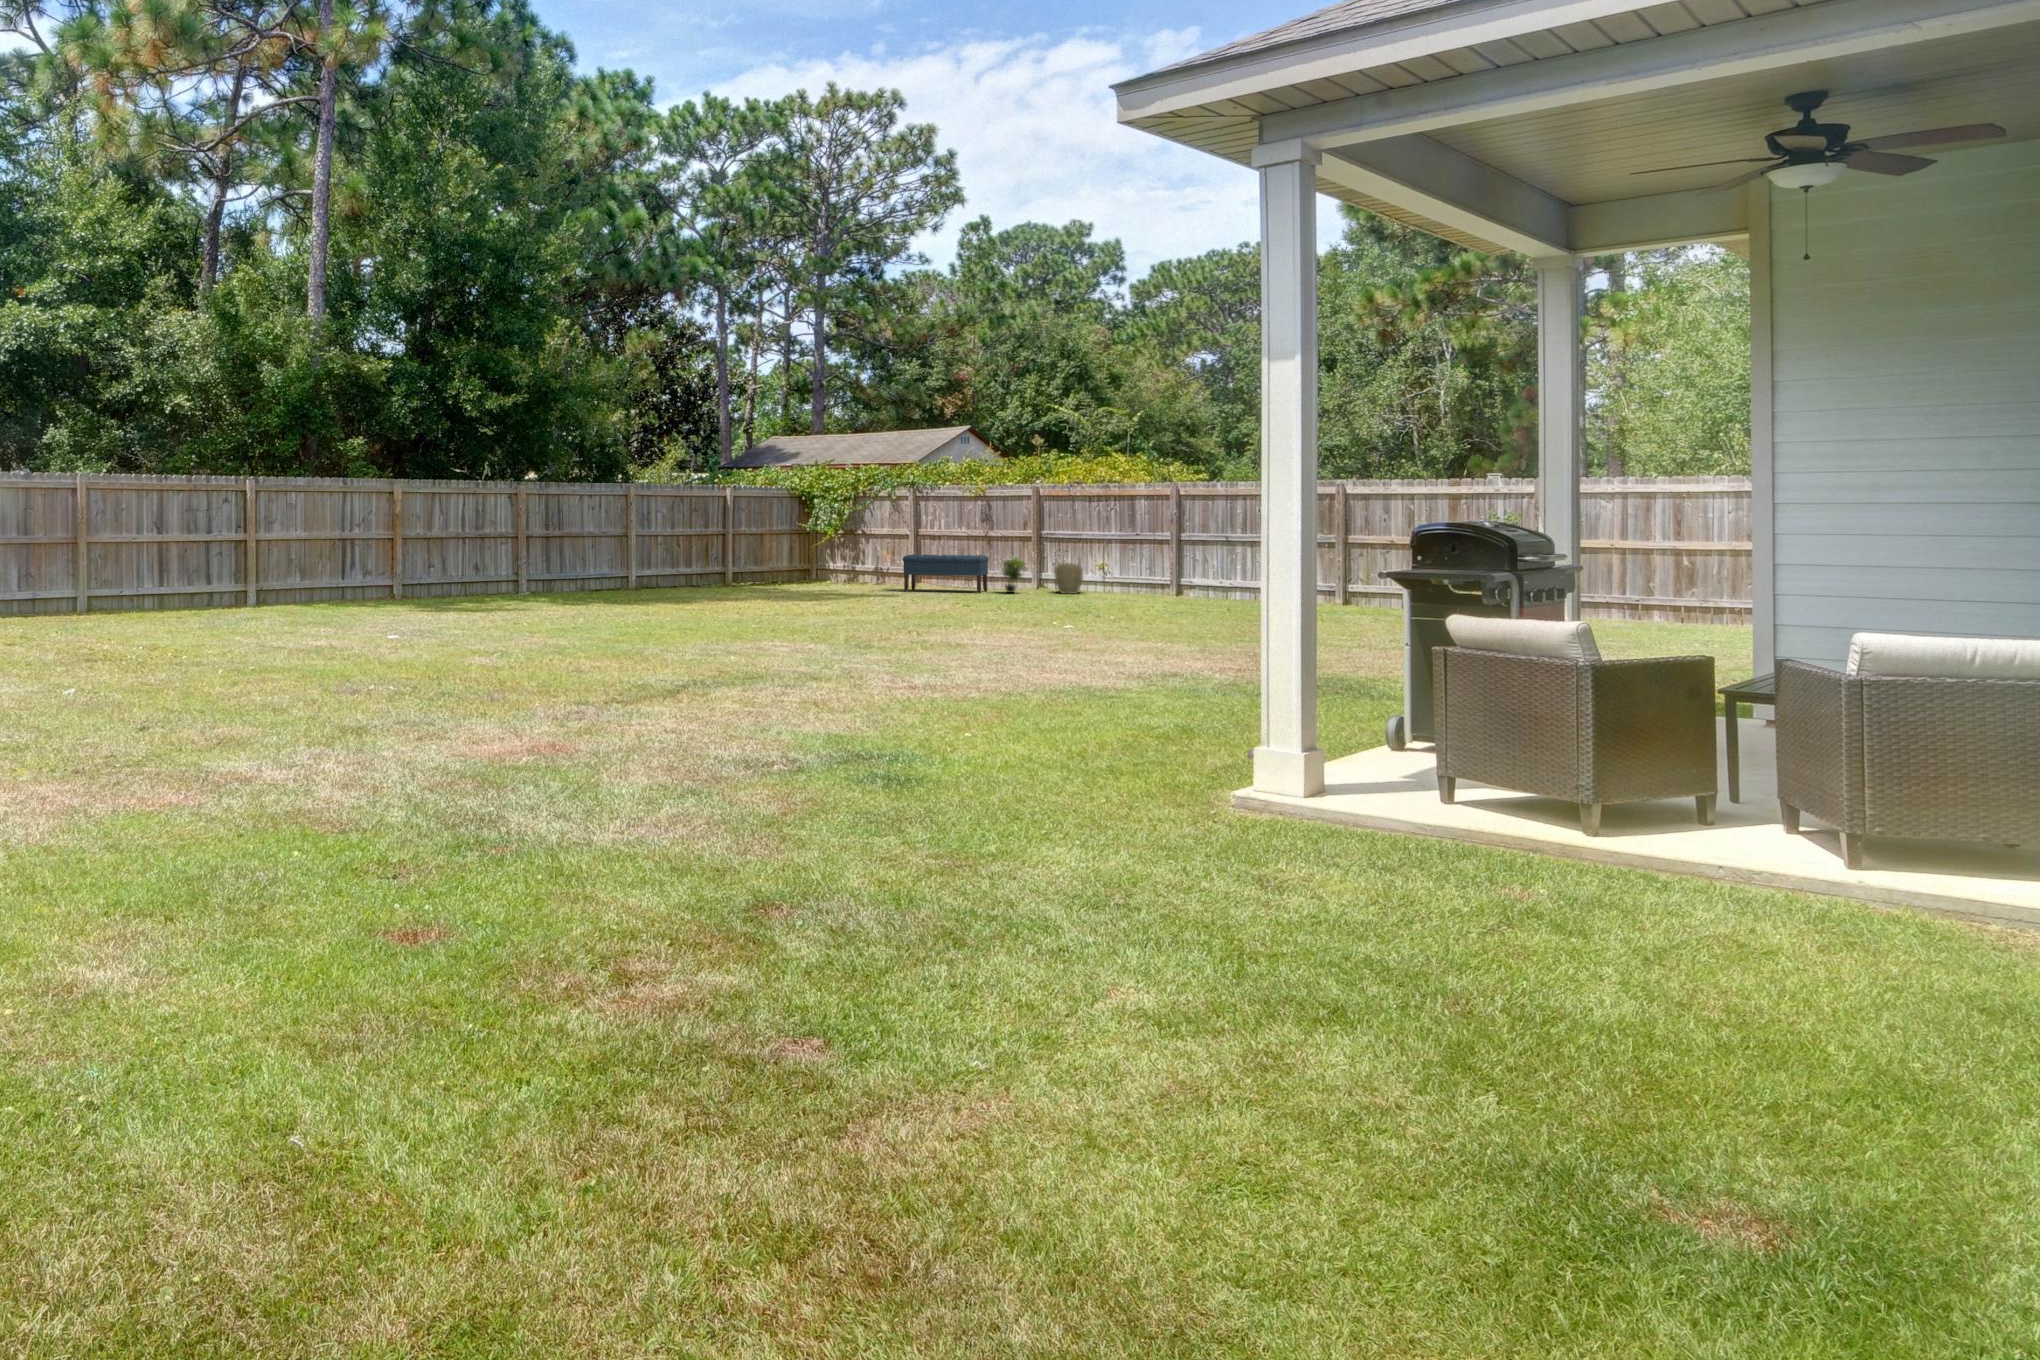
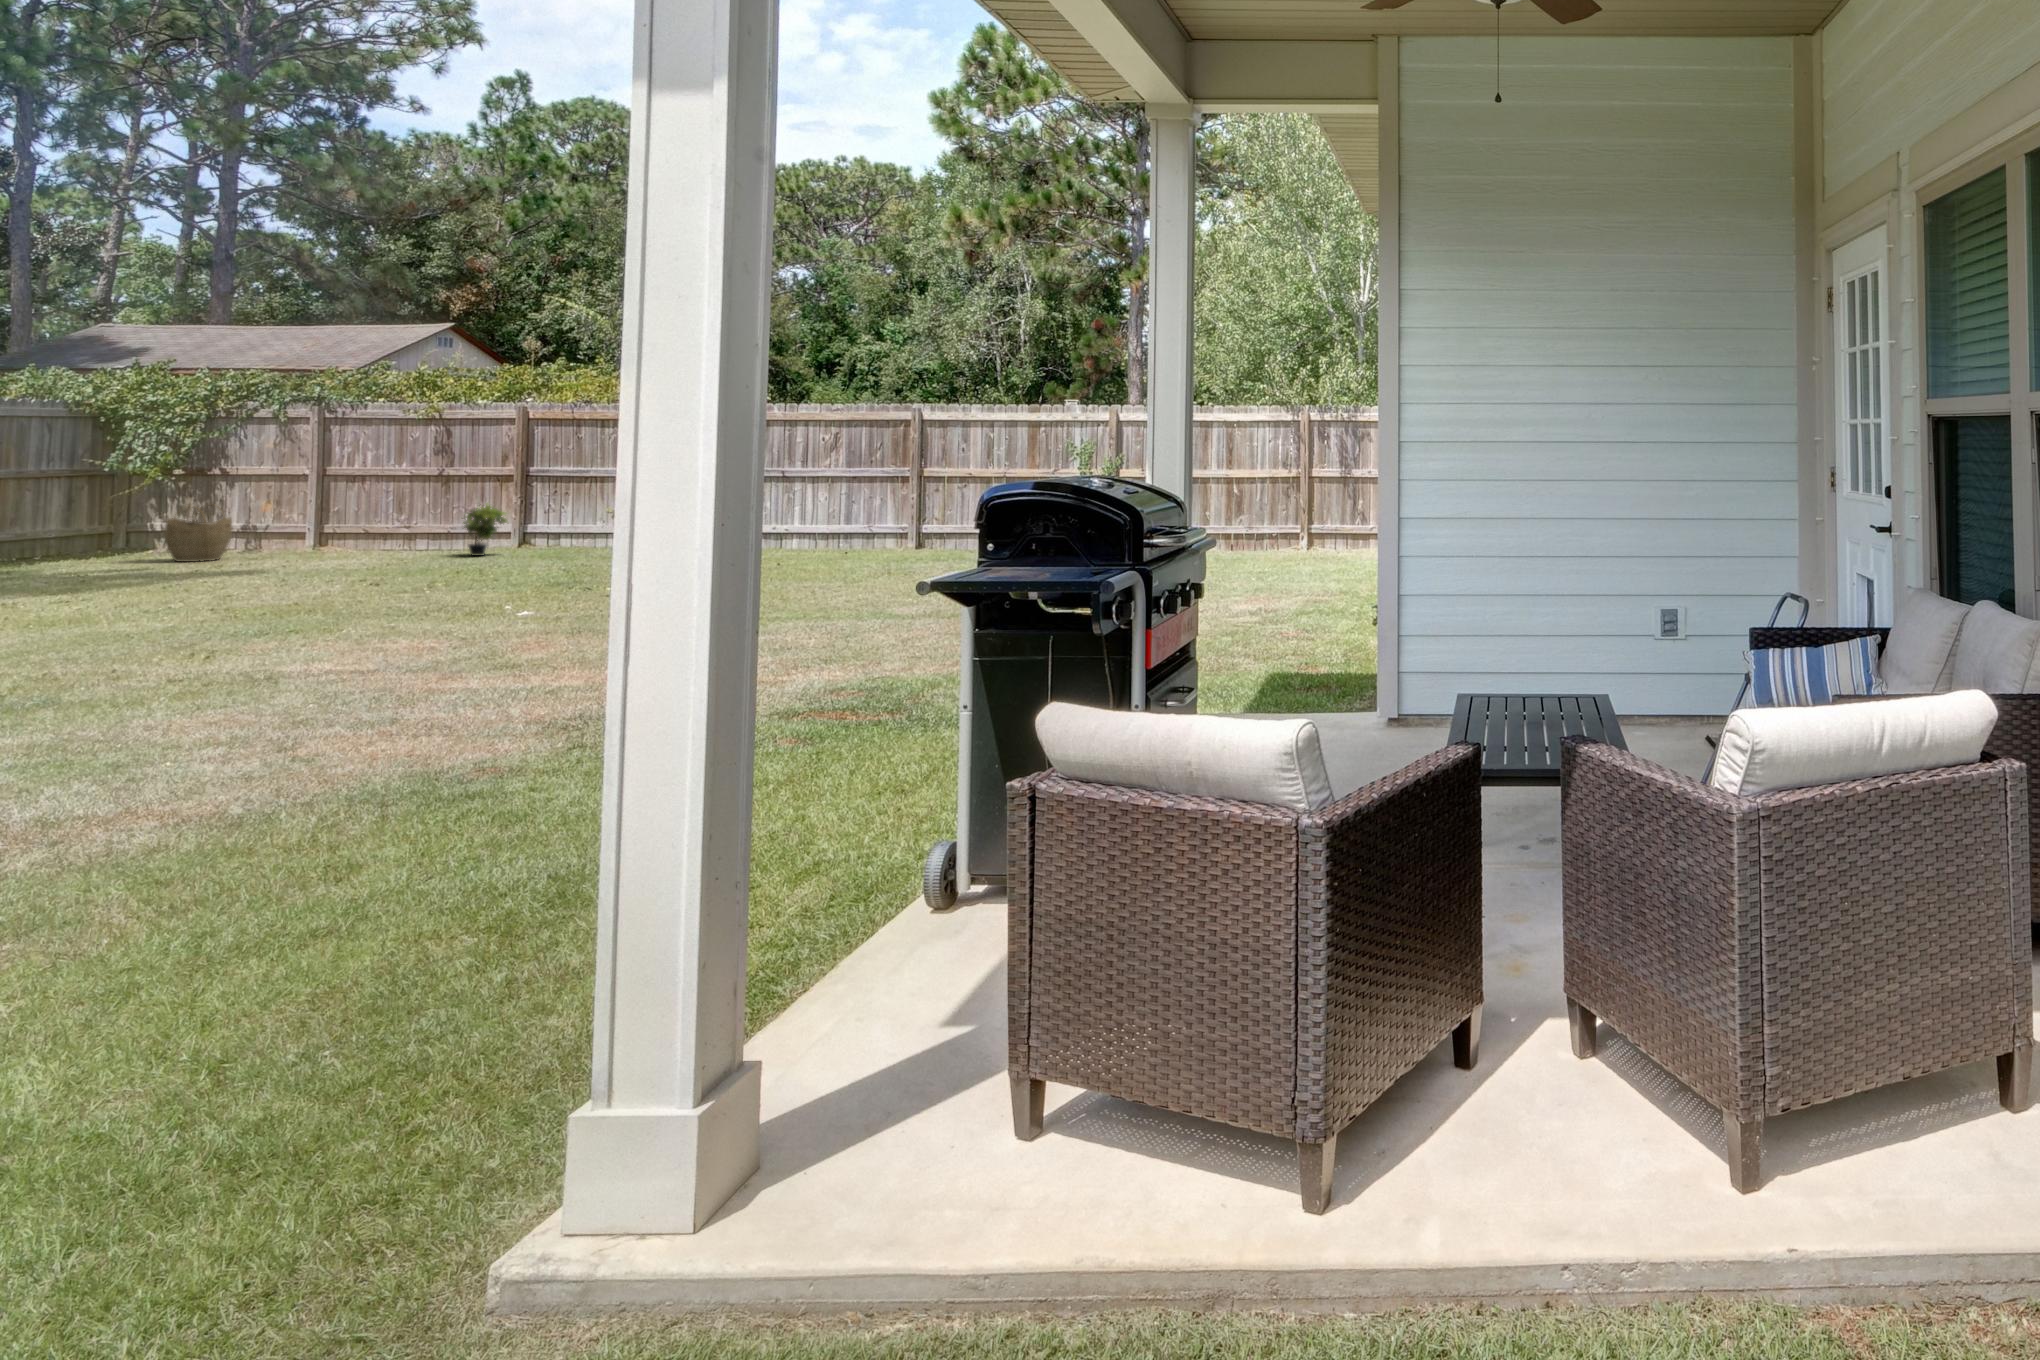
bench: present [903,554,989,593] -> none [288,504,445,562]
woven basket: present [1054,558,1083,594] -> present [164,504,232,562]

